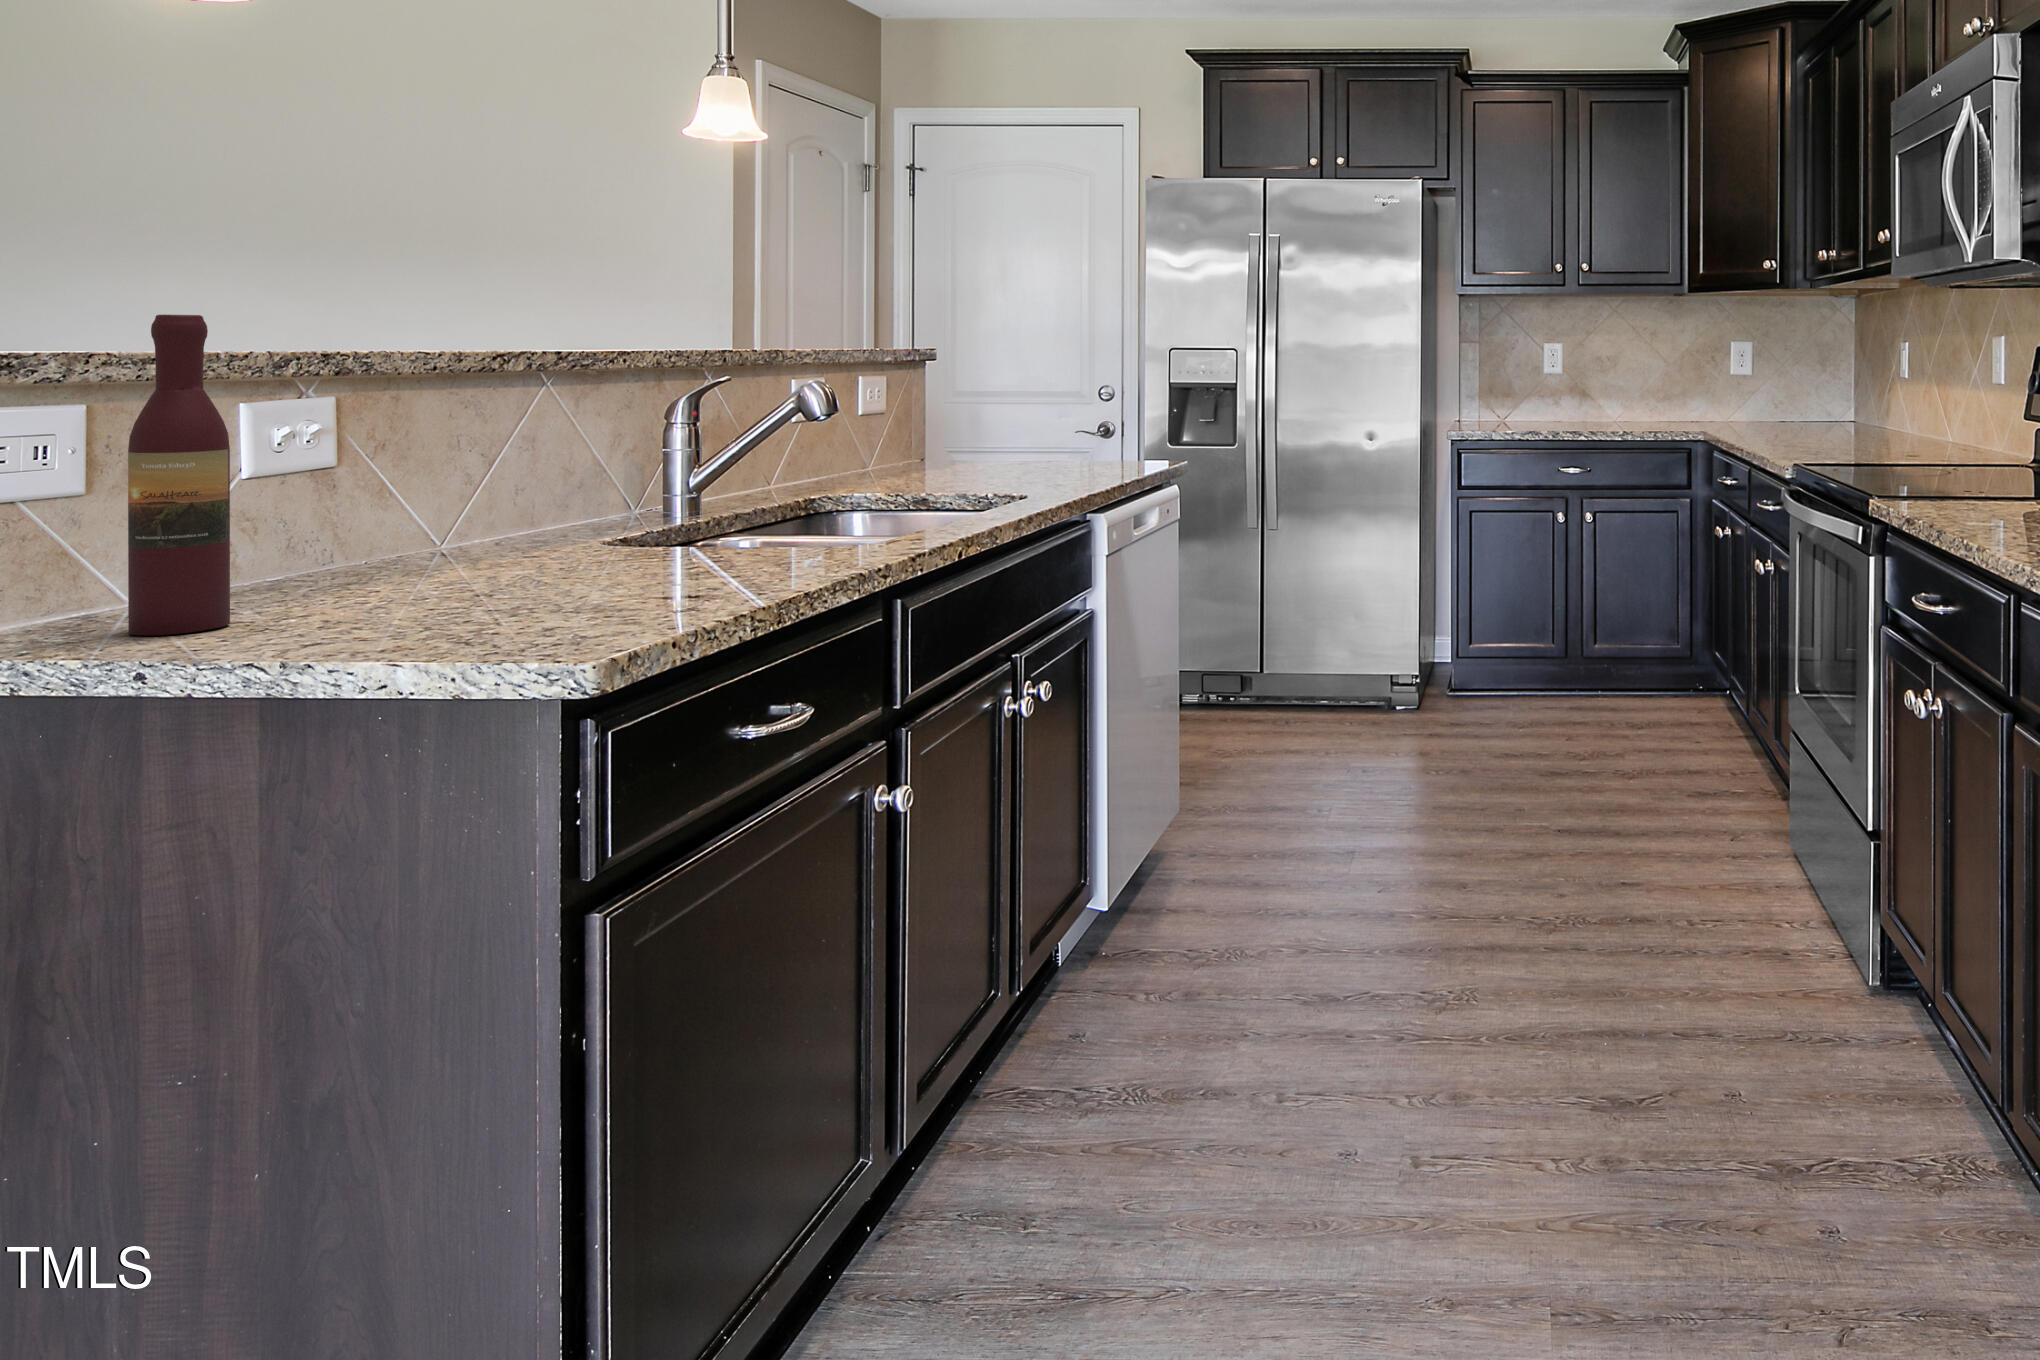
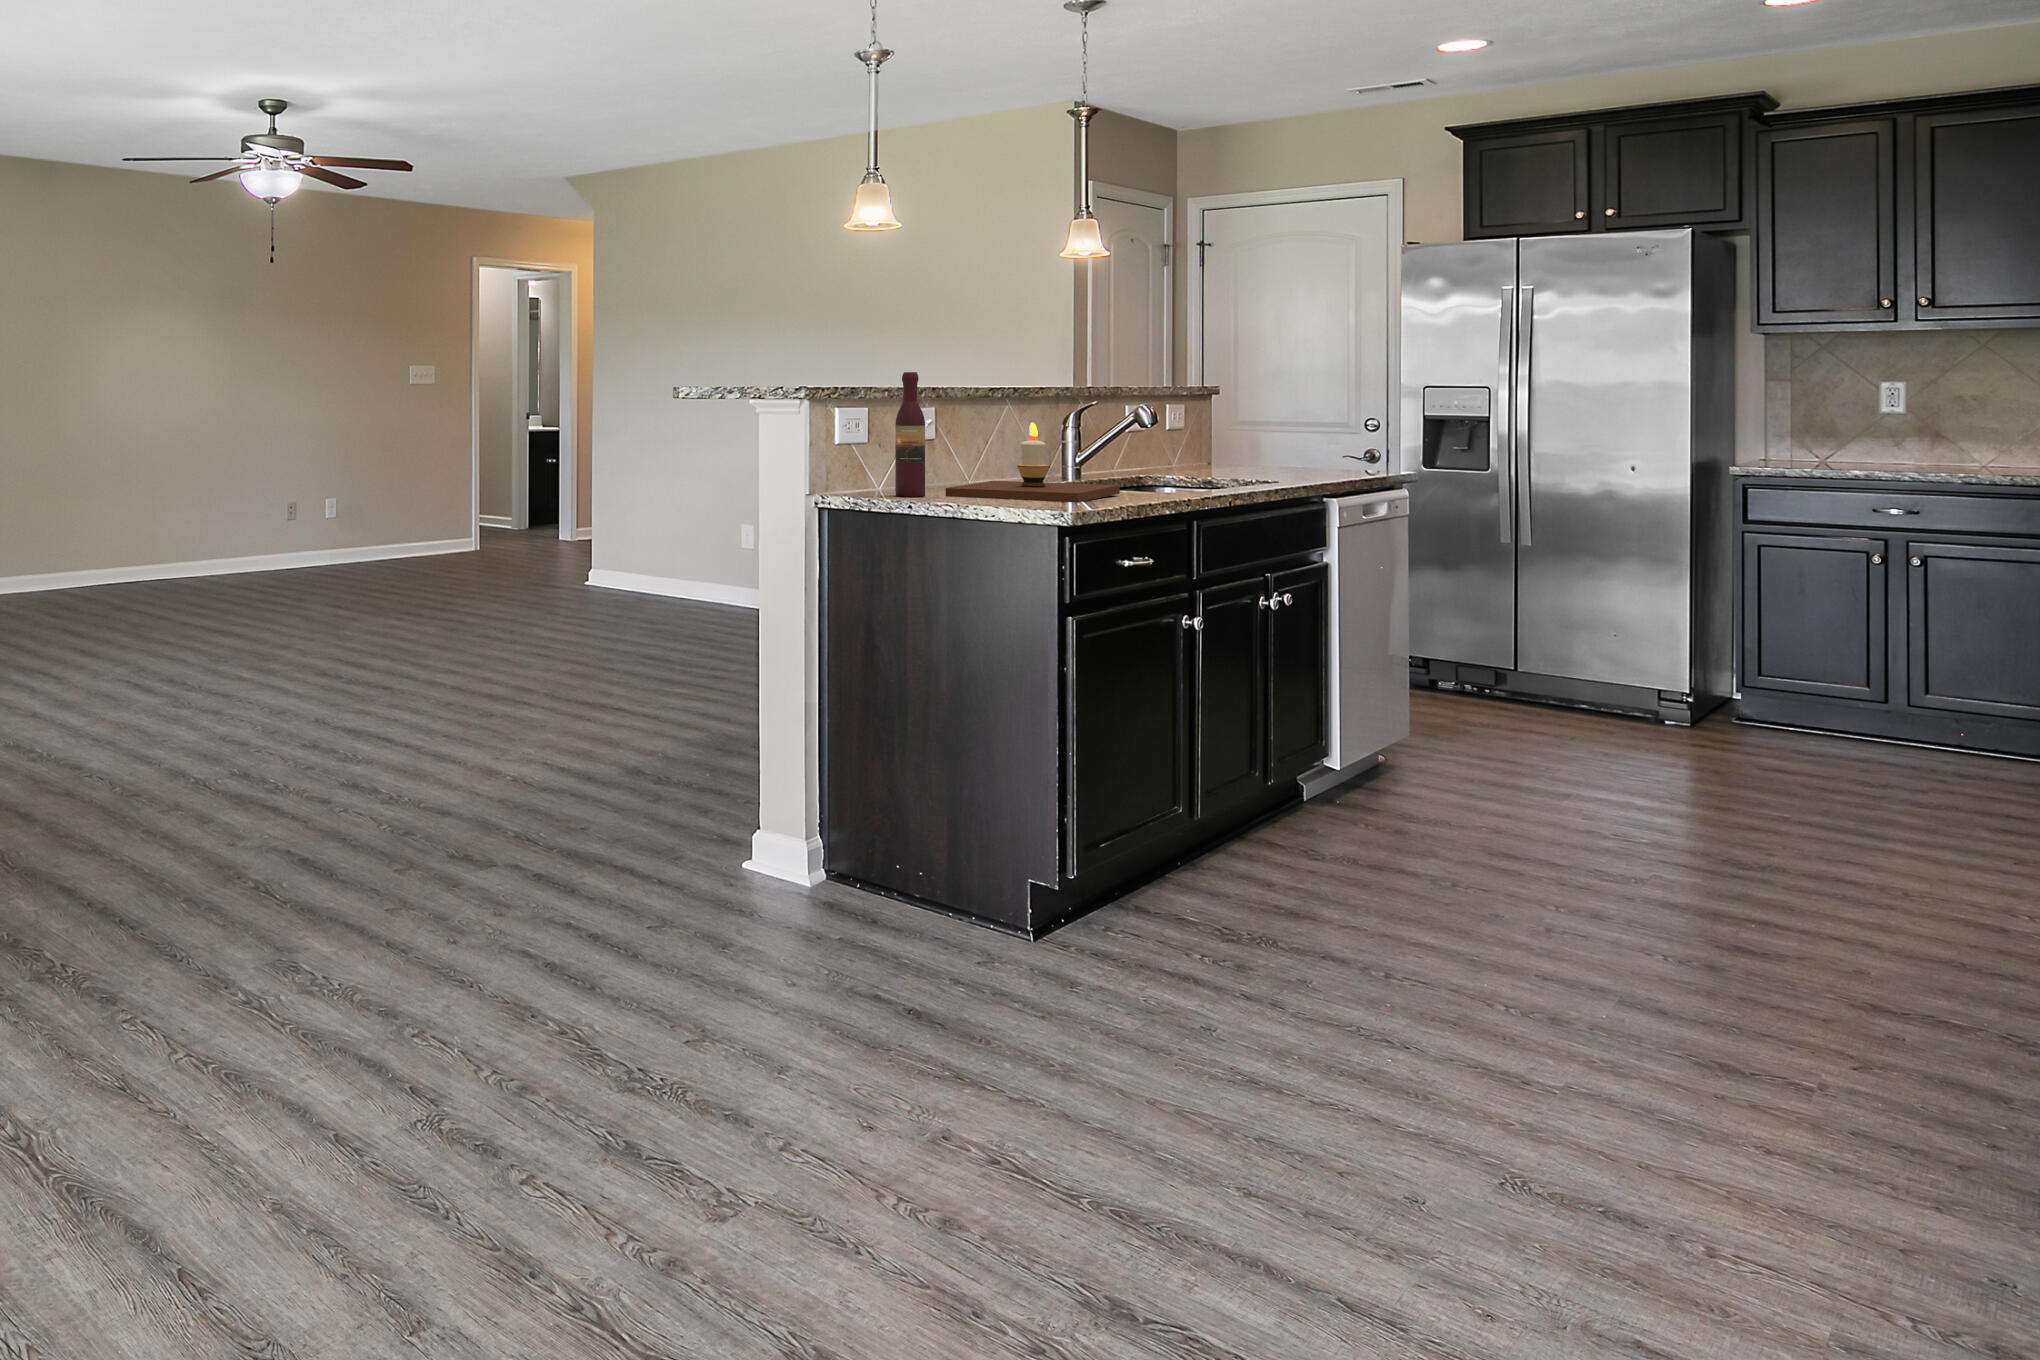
candle: none [301,430,756,617] -> present [946,422,1120,502]

